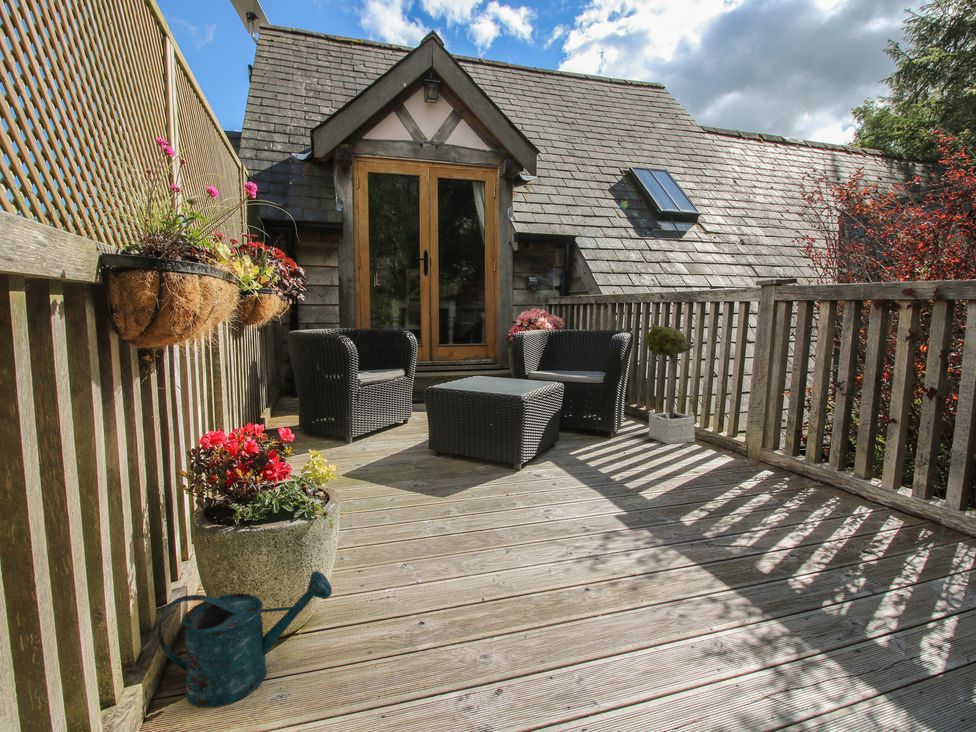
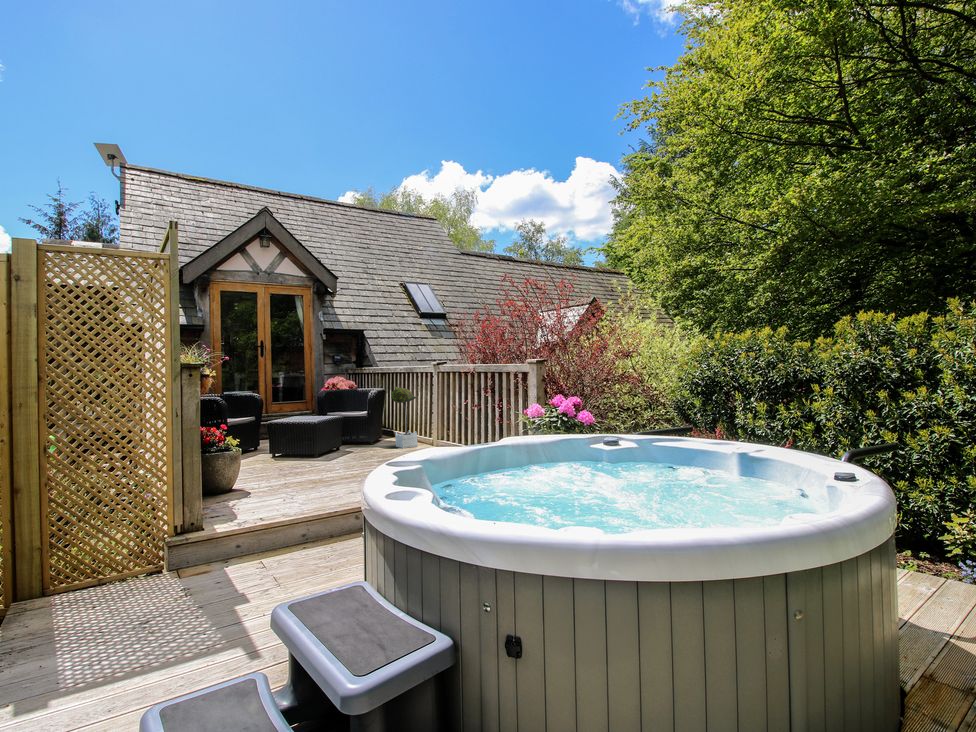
watering can: present [158,571,332,707] -> none [193,473,247,510]

